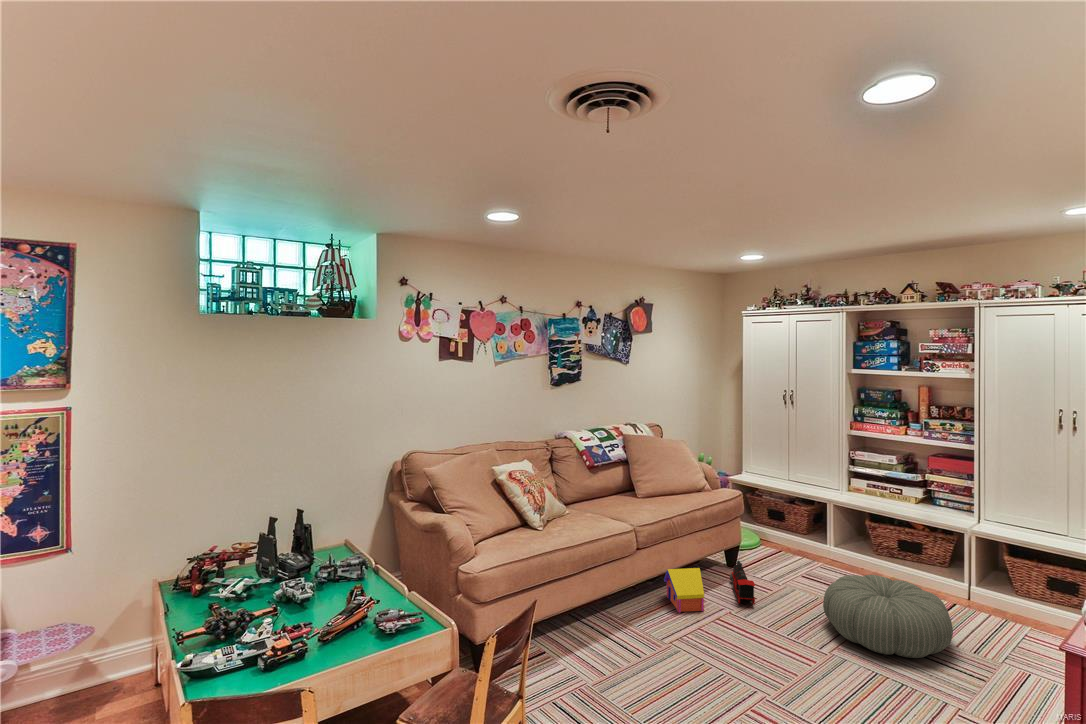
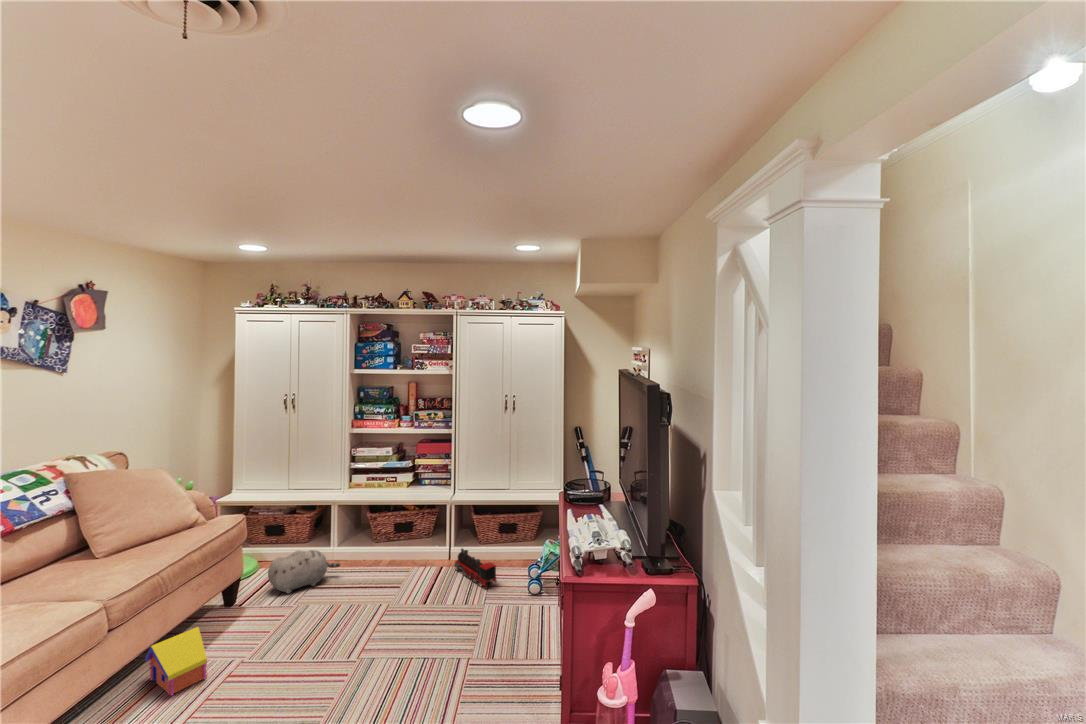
plush toy: none [759,537,829,575] -> present [268,550,340,593]
toy train: present [730,561,755,605] -> present [454,549,496,586]
pouf: present [823,575,953,658] -> none [344,566,451,646]

